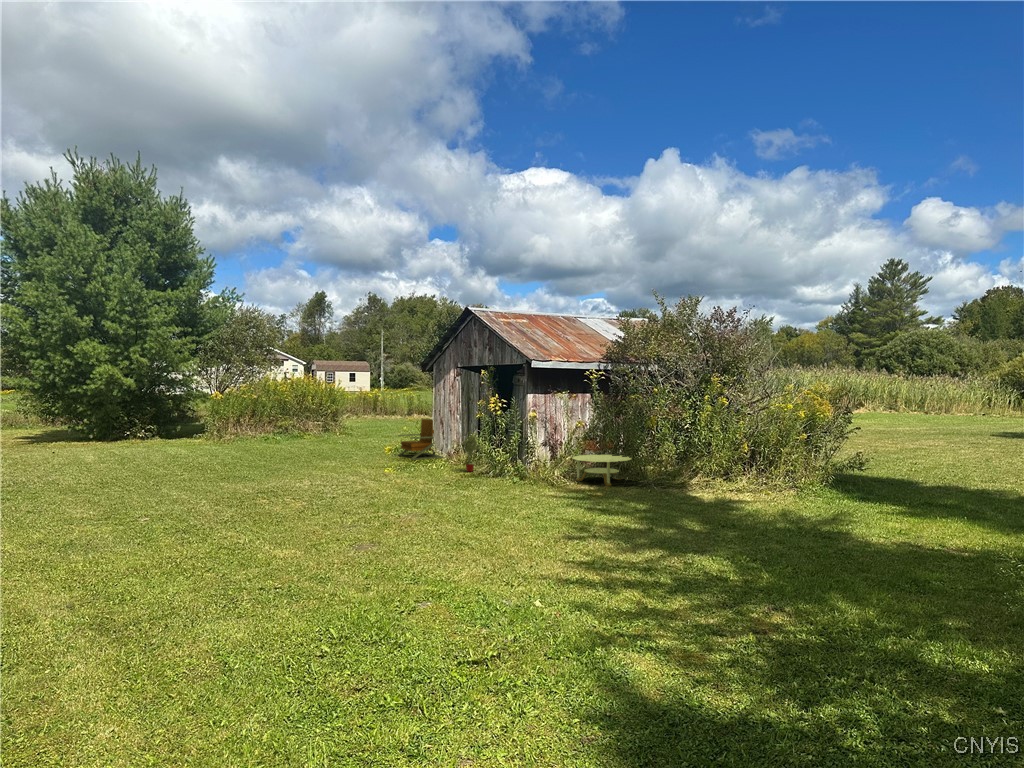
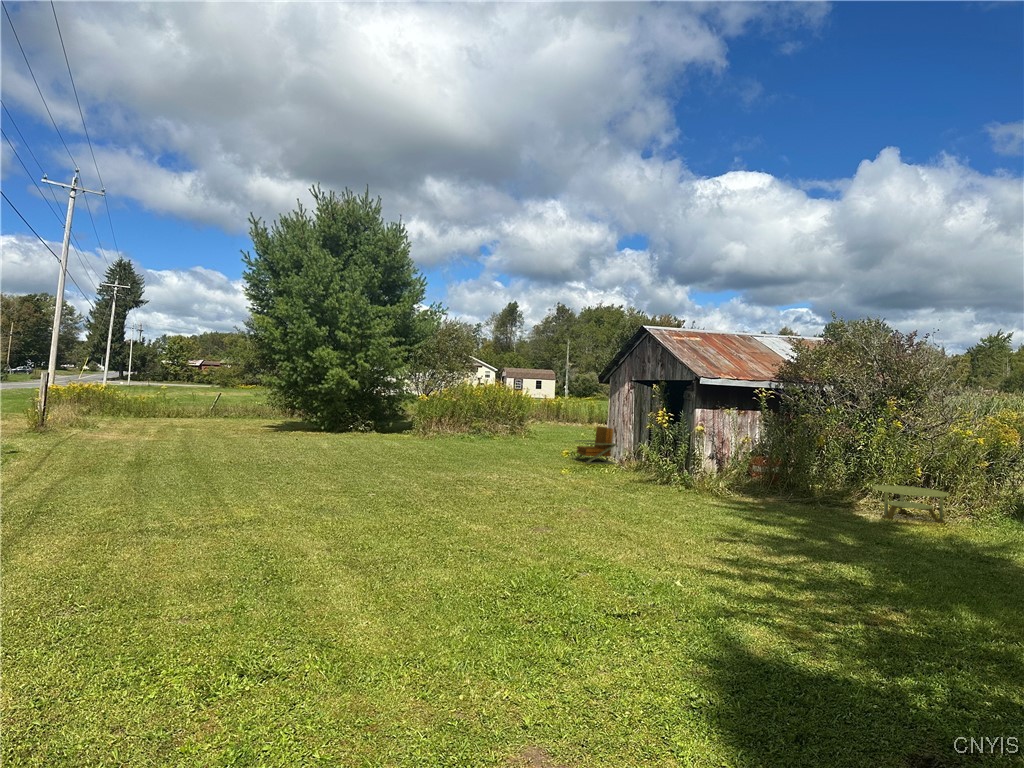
potted tree: present [464,430,483,472] -> none [632,440,654,479]
round table: present [573,454,631,486] -> present [872,485,950,523]

